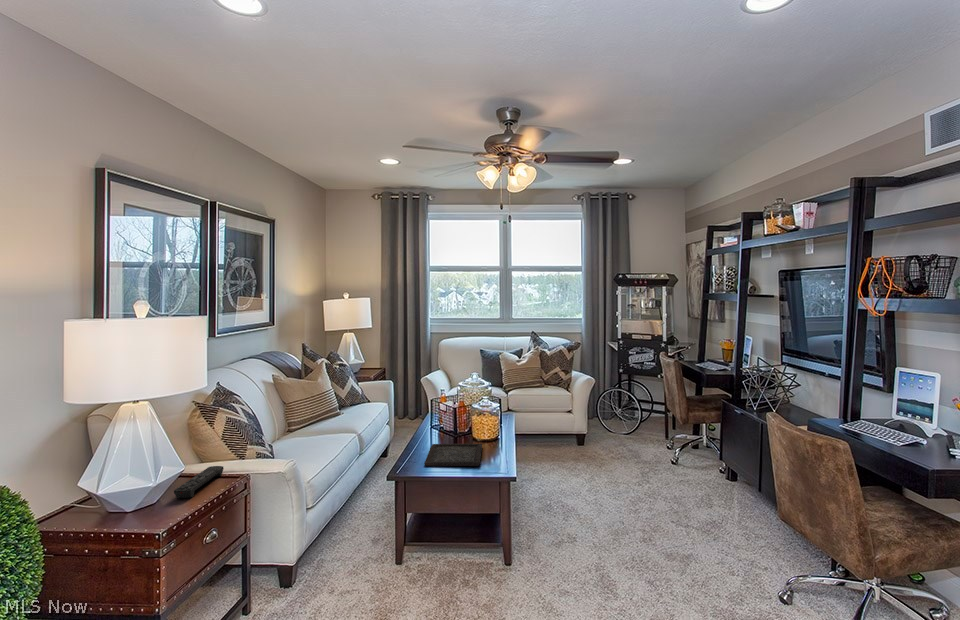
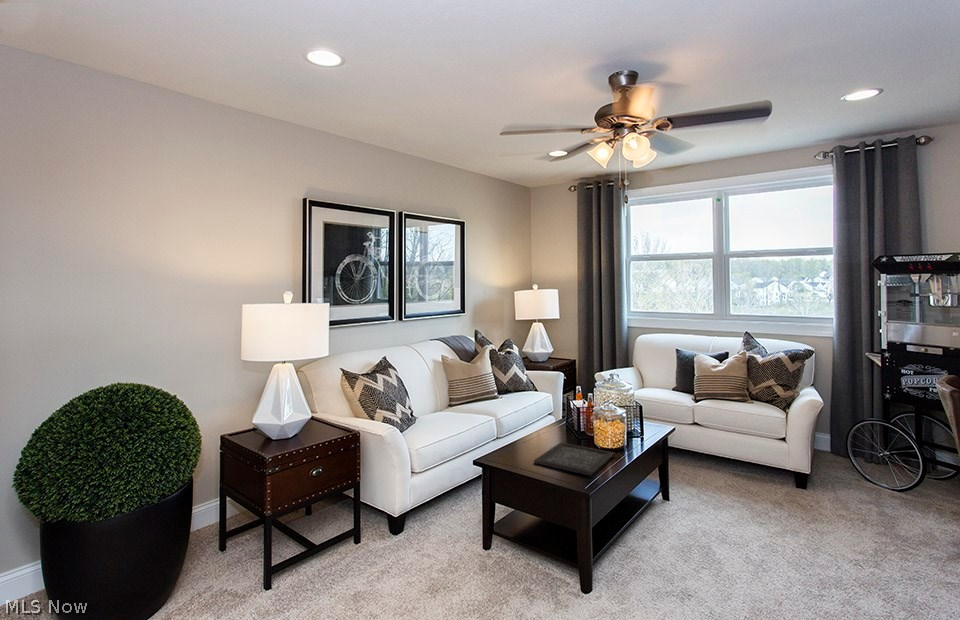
remote control: present [174,466,224,498] -> none [292,423,343,445]

